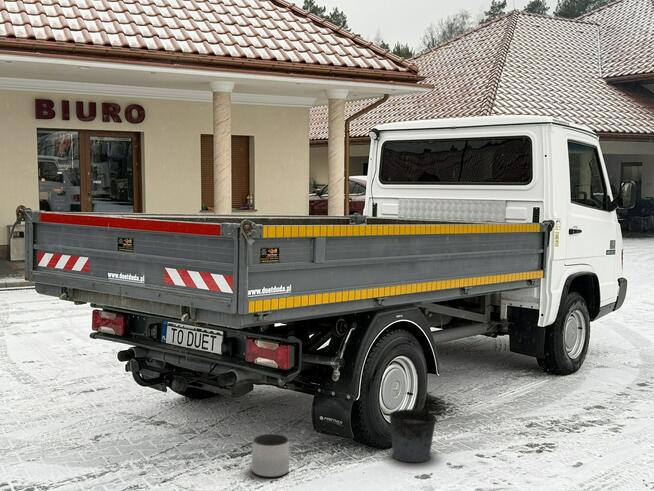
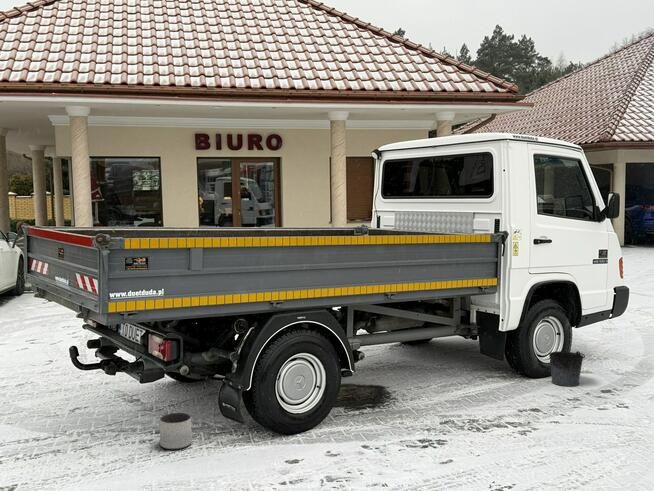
bucket: present [389,408,438,462] -> present [549,351,585,386]

